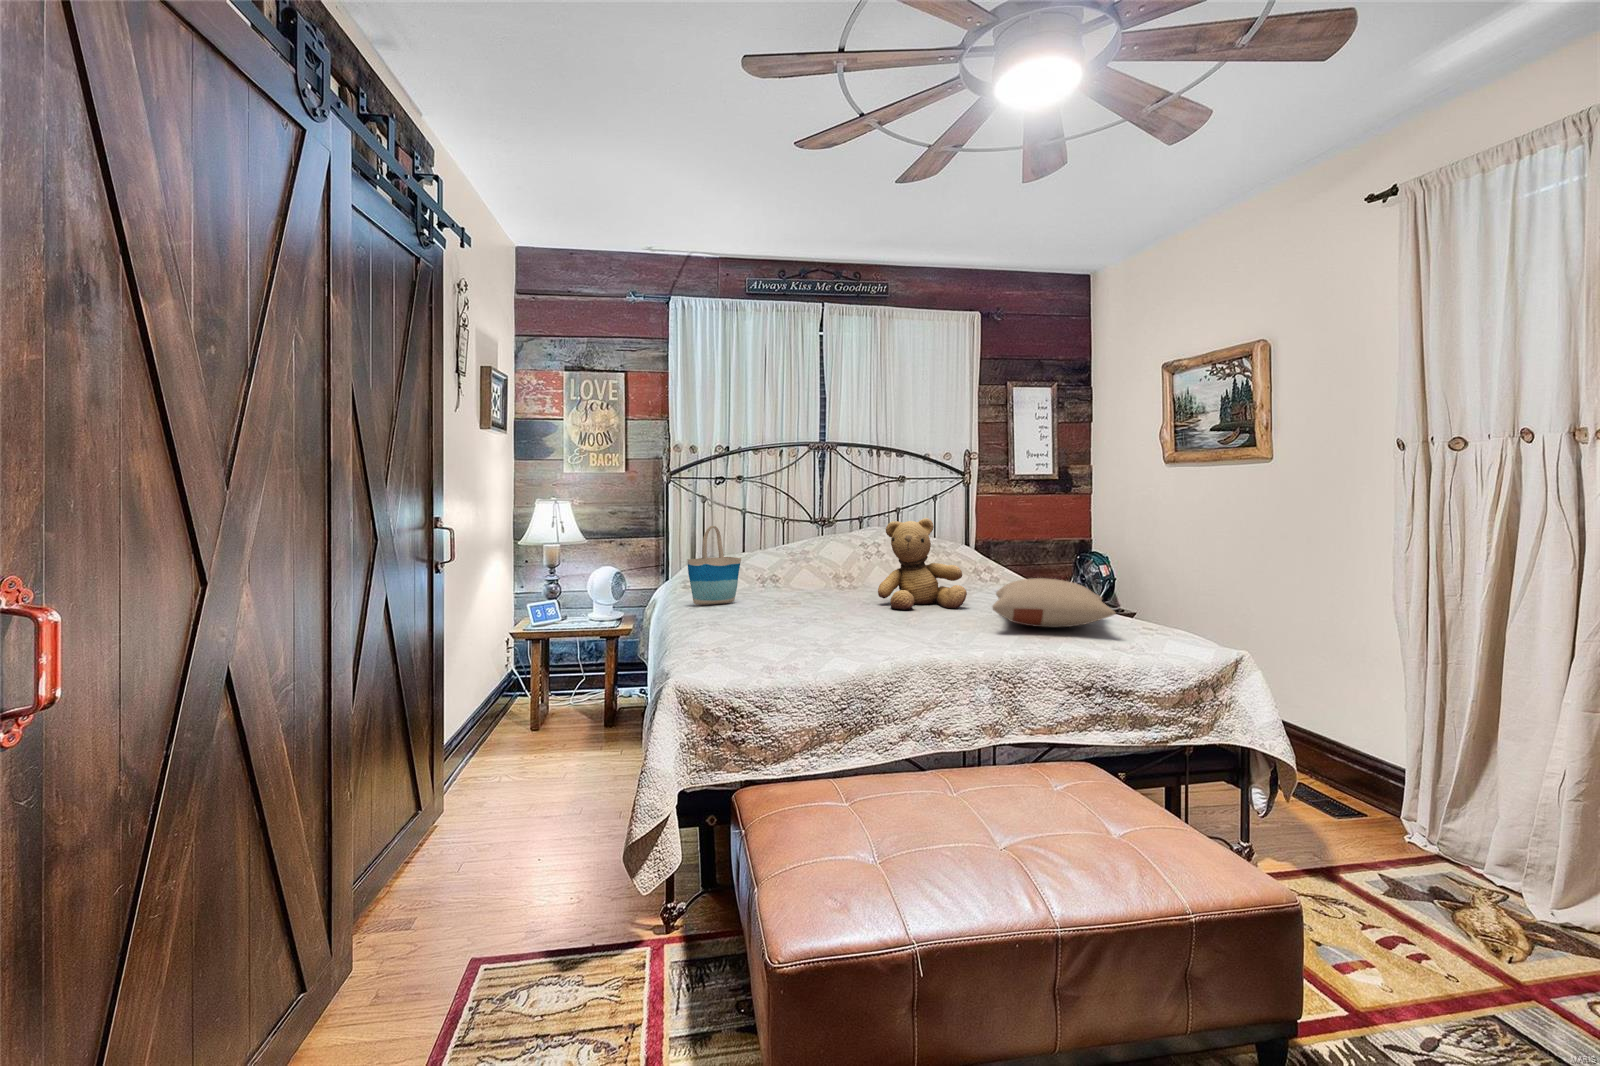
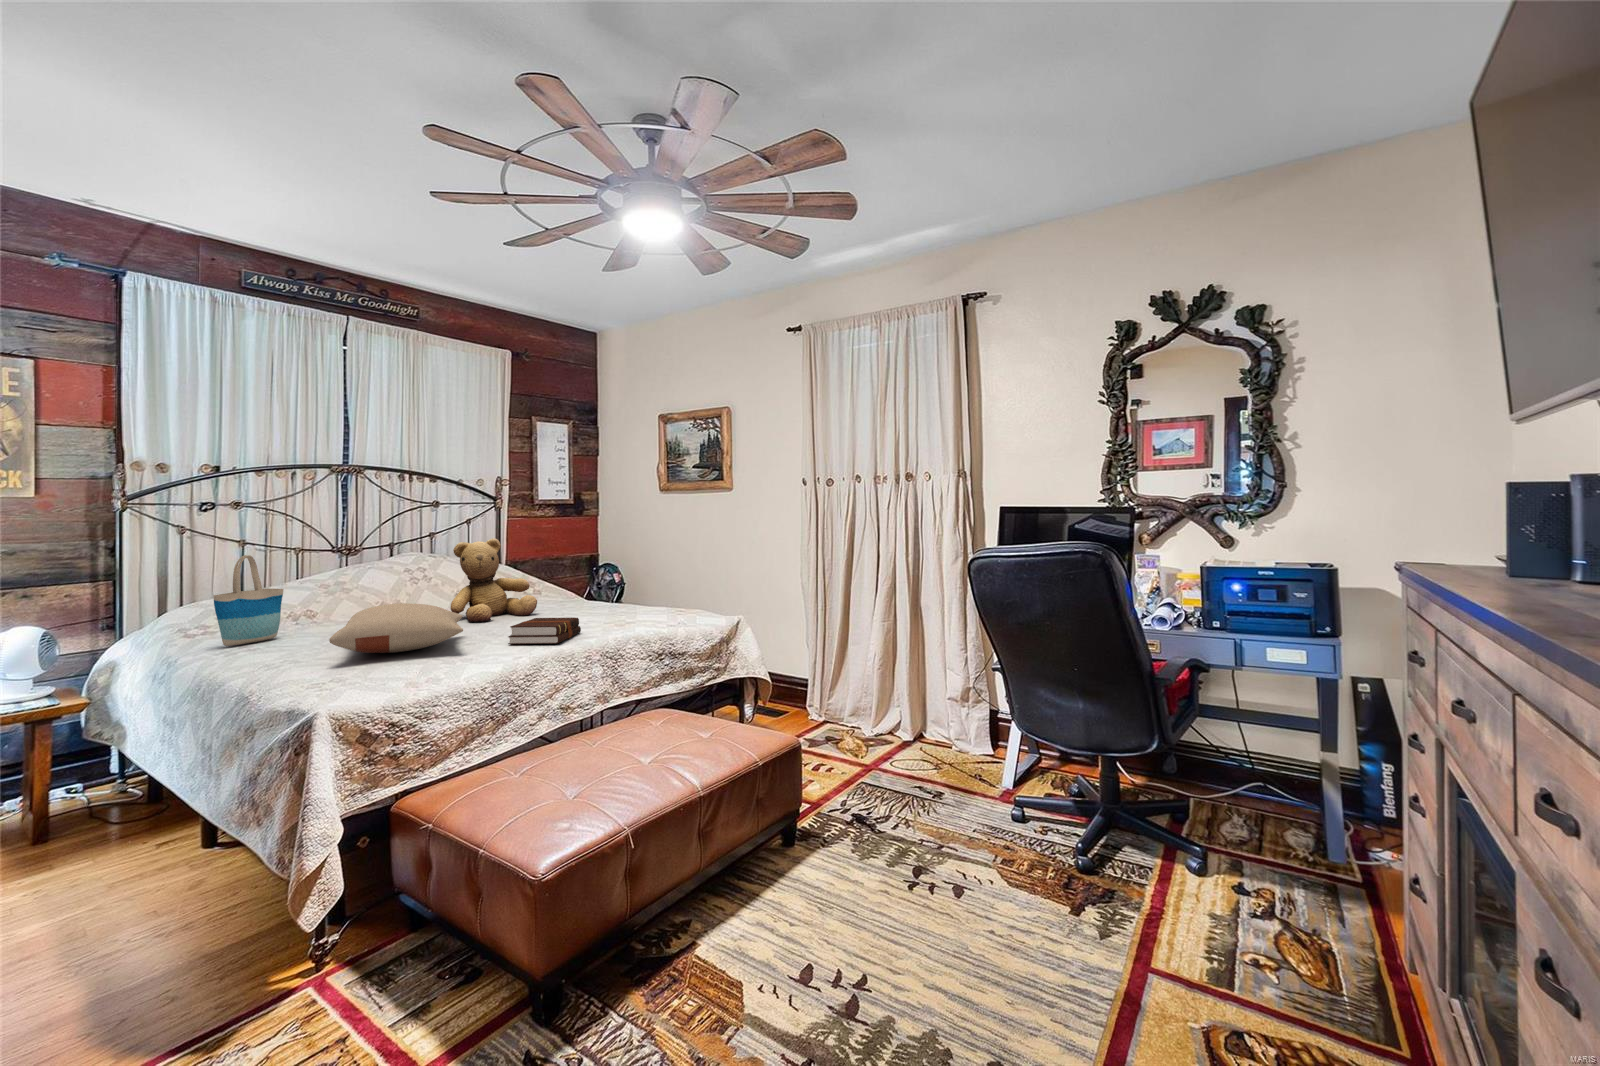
pillow: present [992,578,1116,627] -> present [329,603,463,653]
hardback book: none [895,613,987,649] -> present [508,618,581,644]

